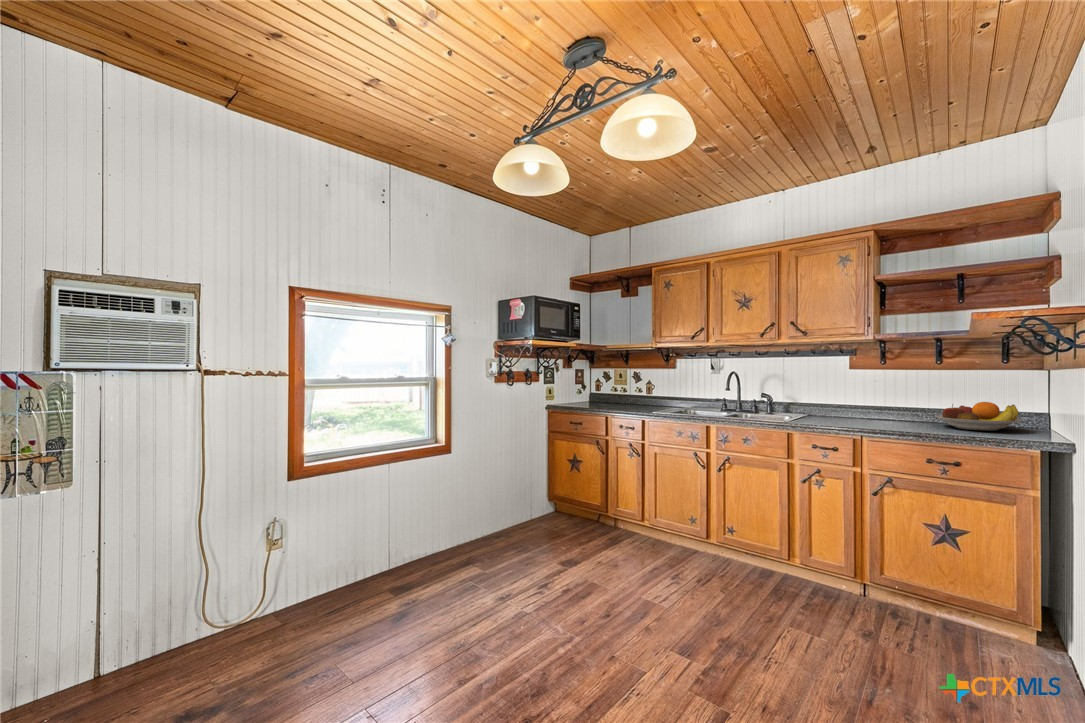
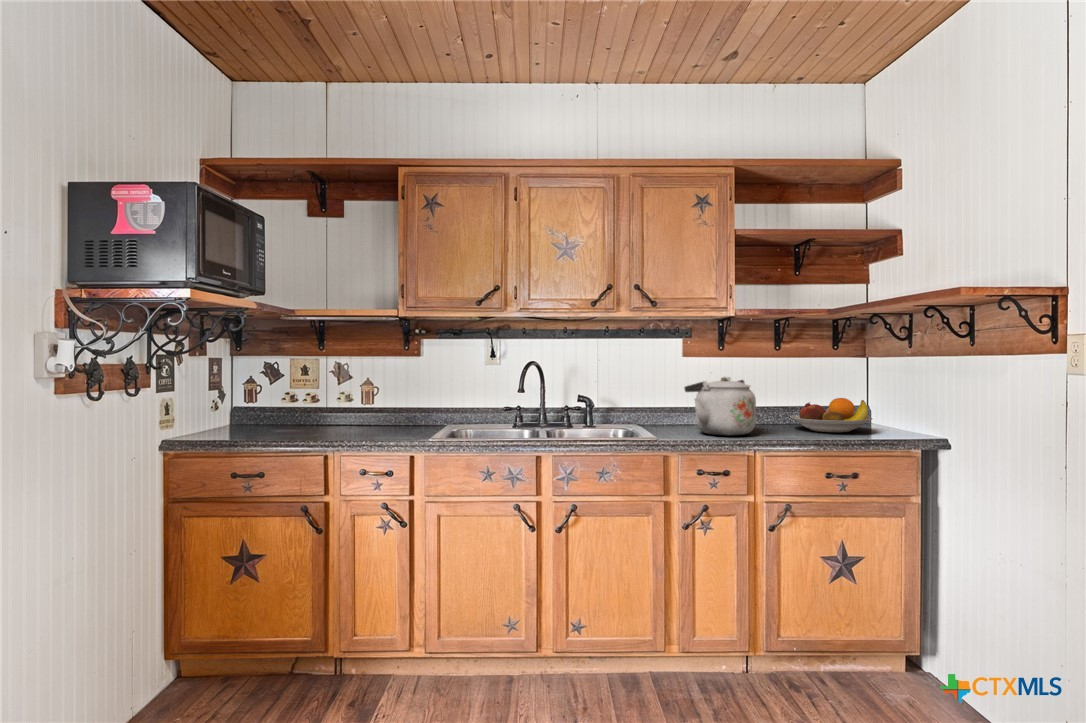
kettle: none [826,382,886,425] -> present [684,377,756,435]

